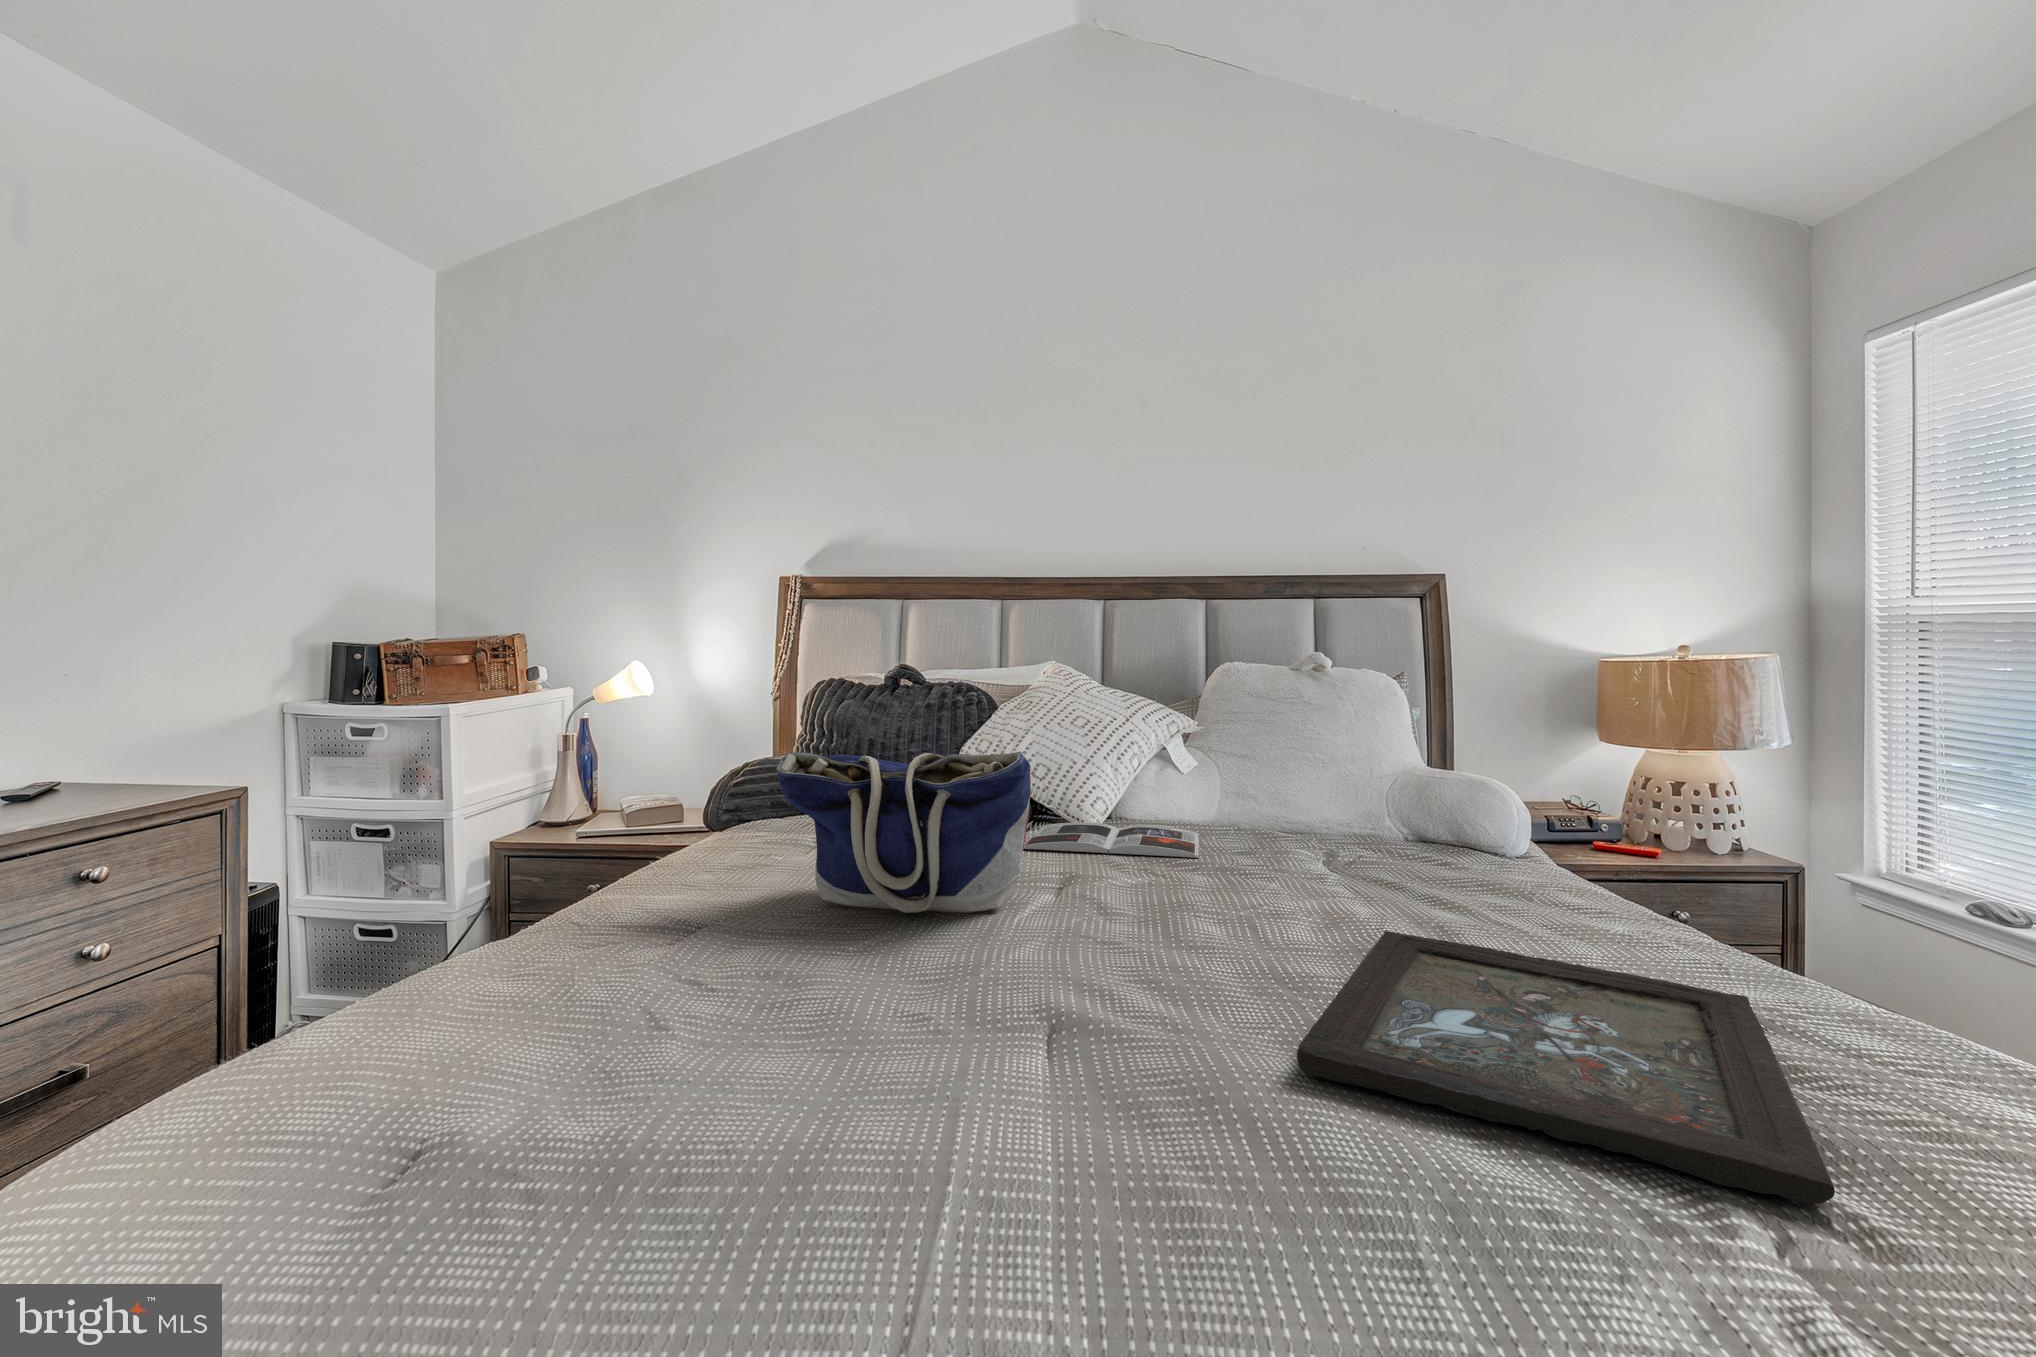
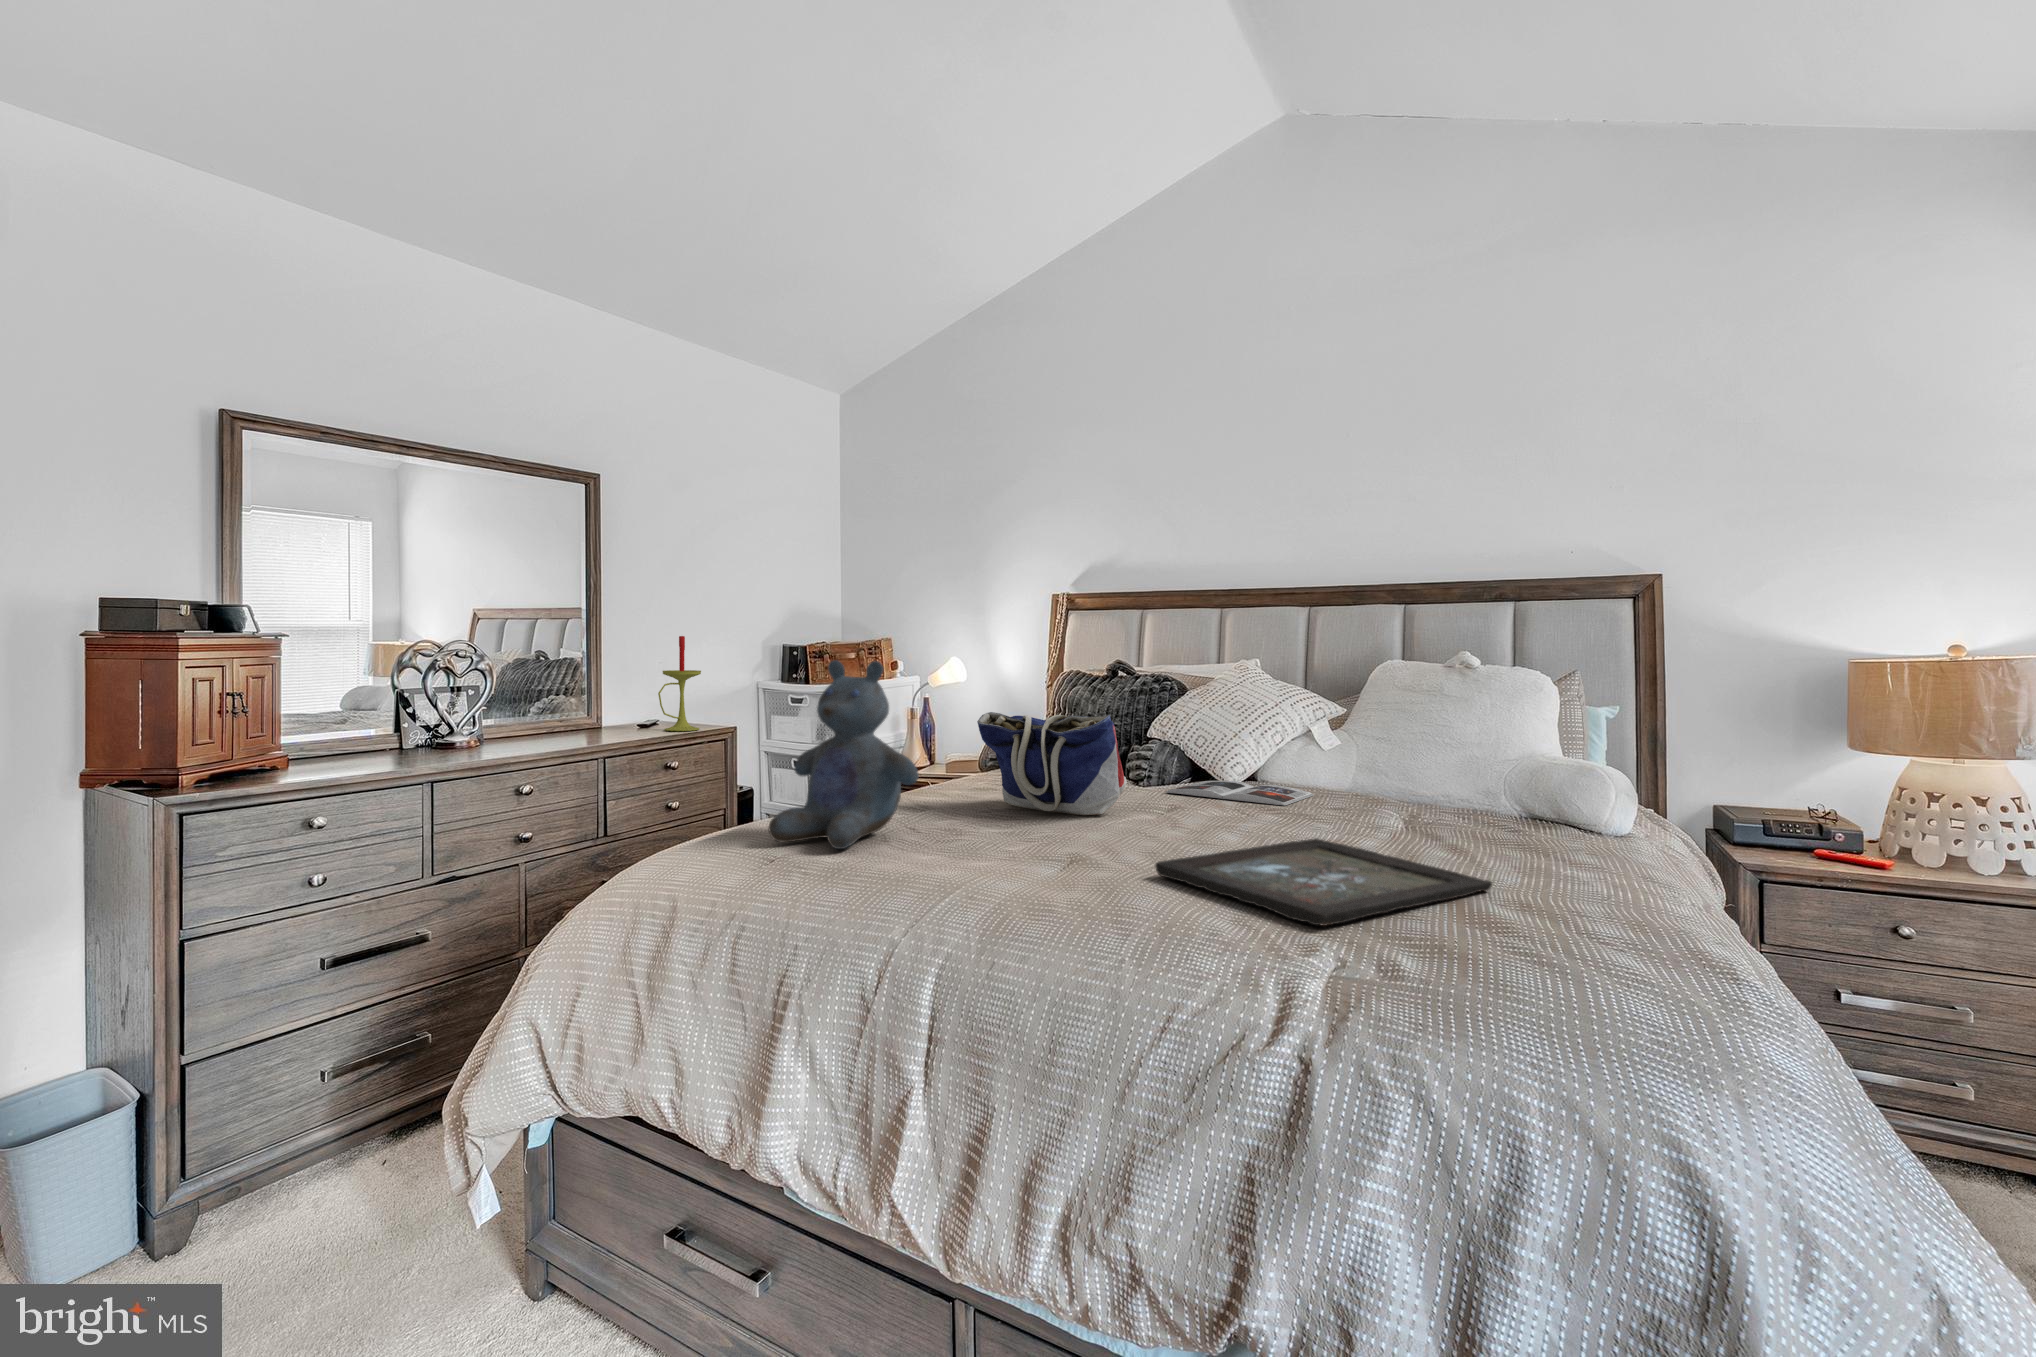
candle: none [58,622,167,801] -> present [658,636,701,731]
stuffed bear: none [367,667,739,1115] -> present [769,660,919,849]

